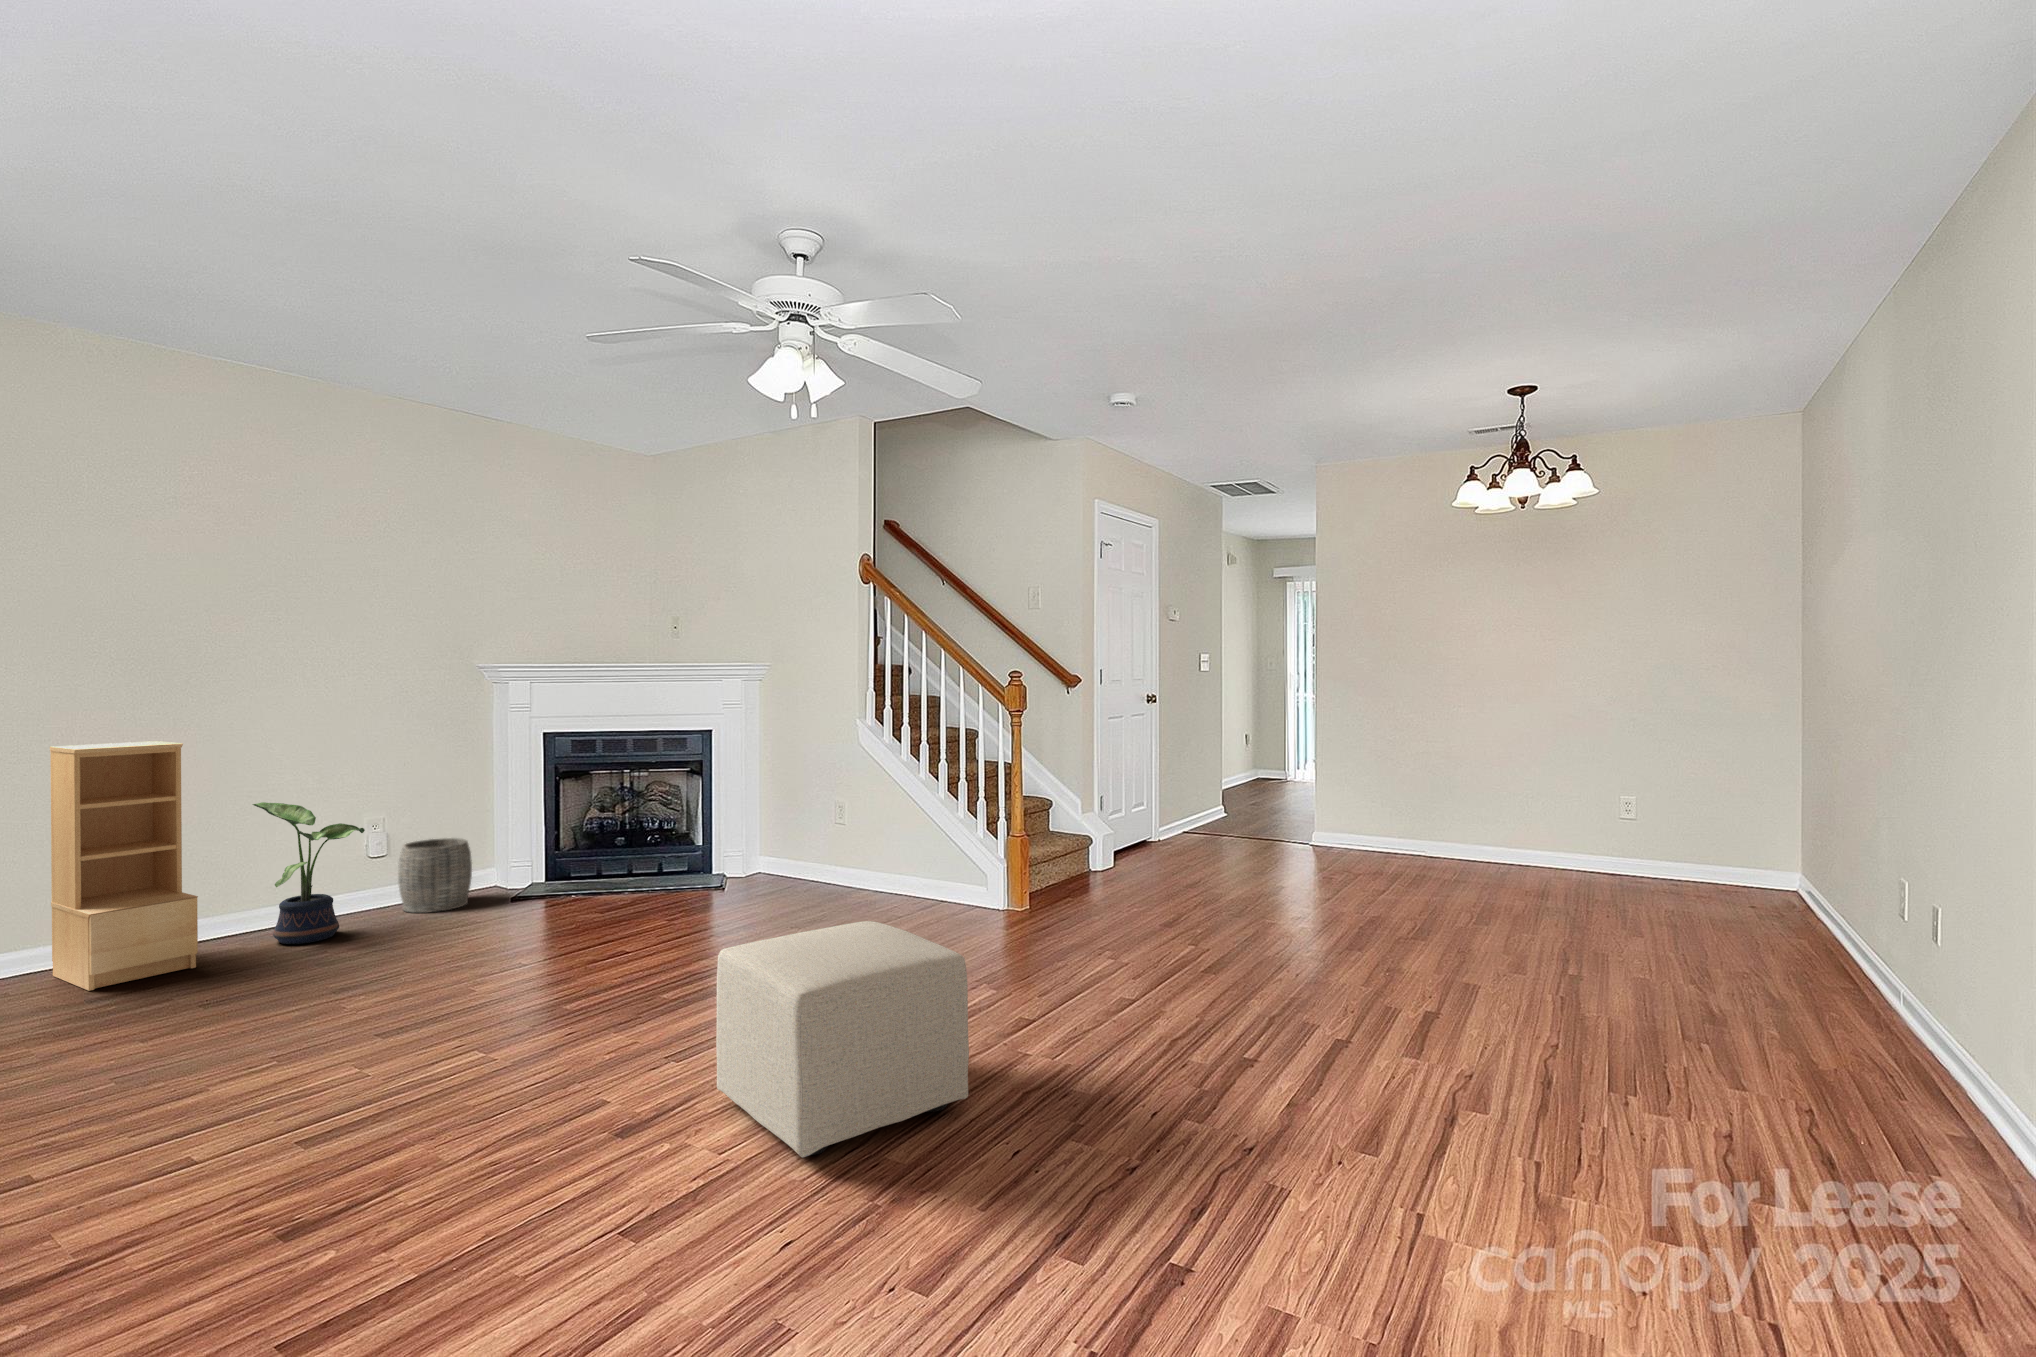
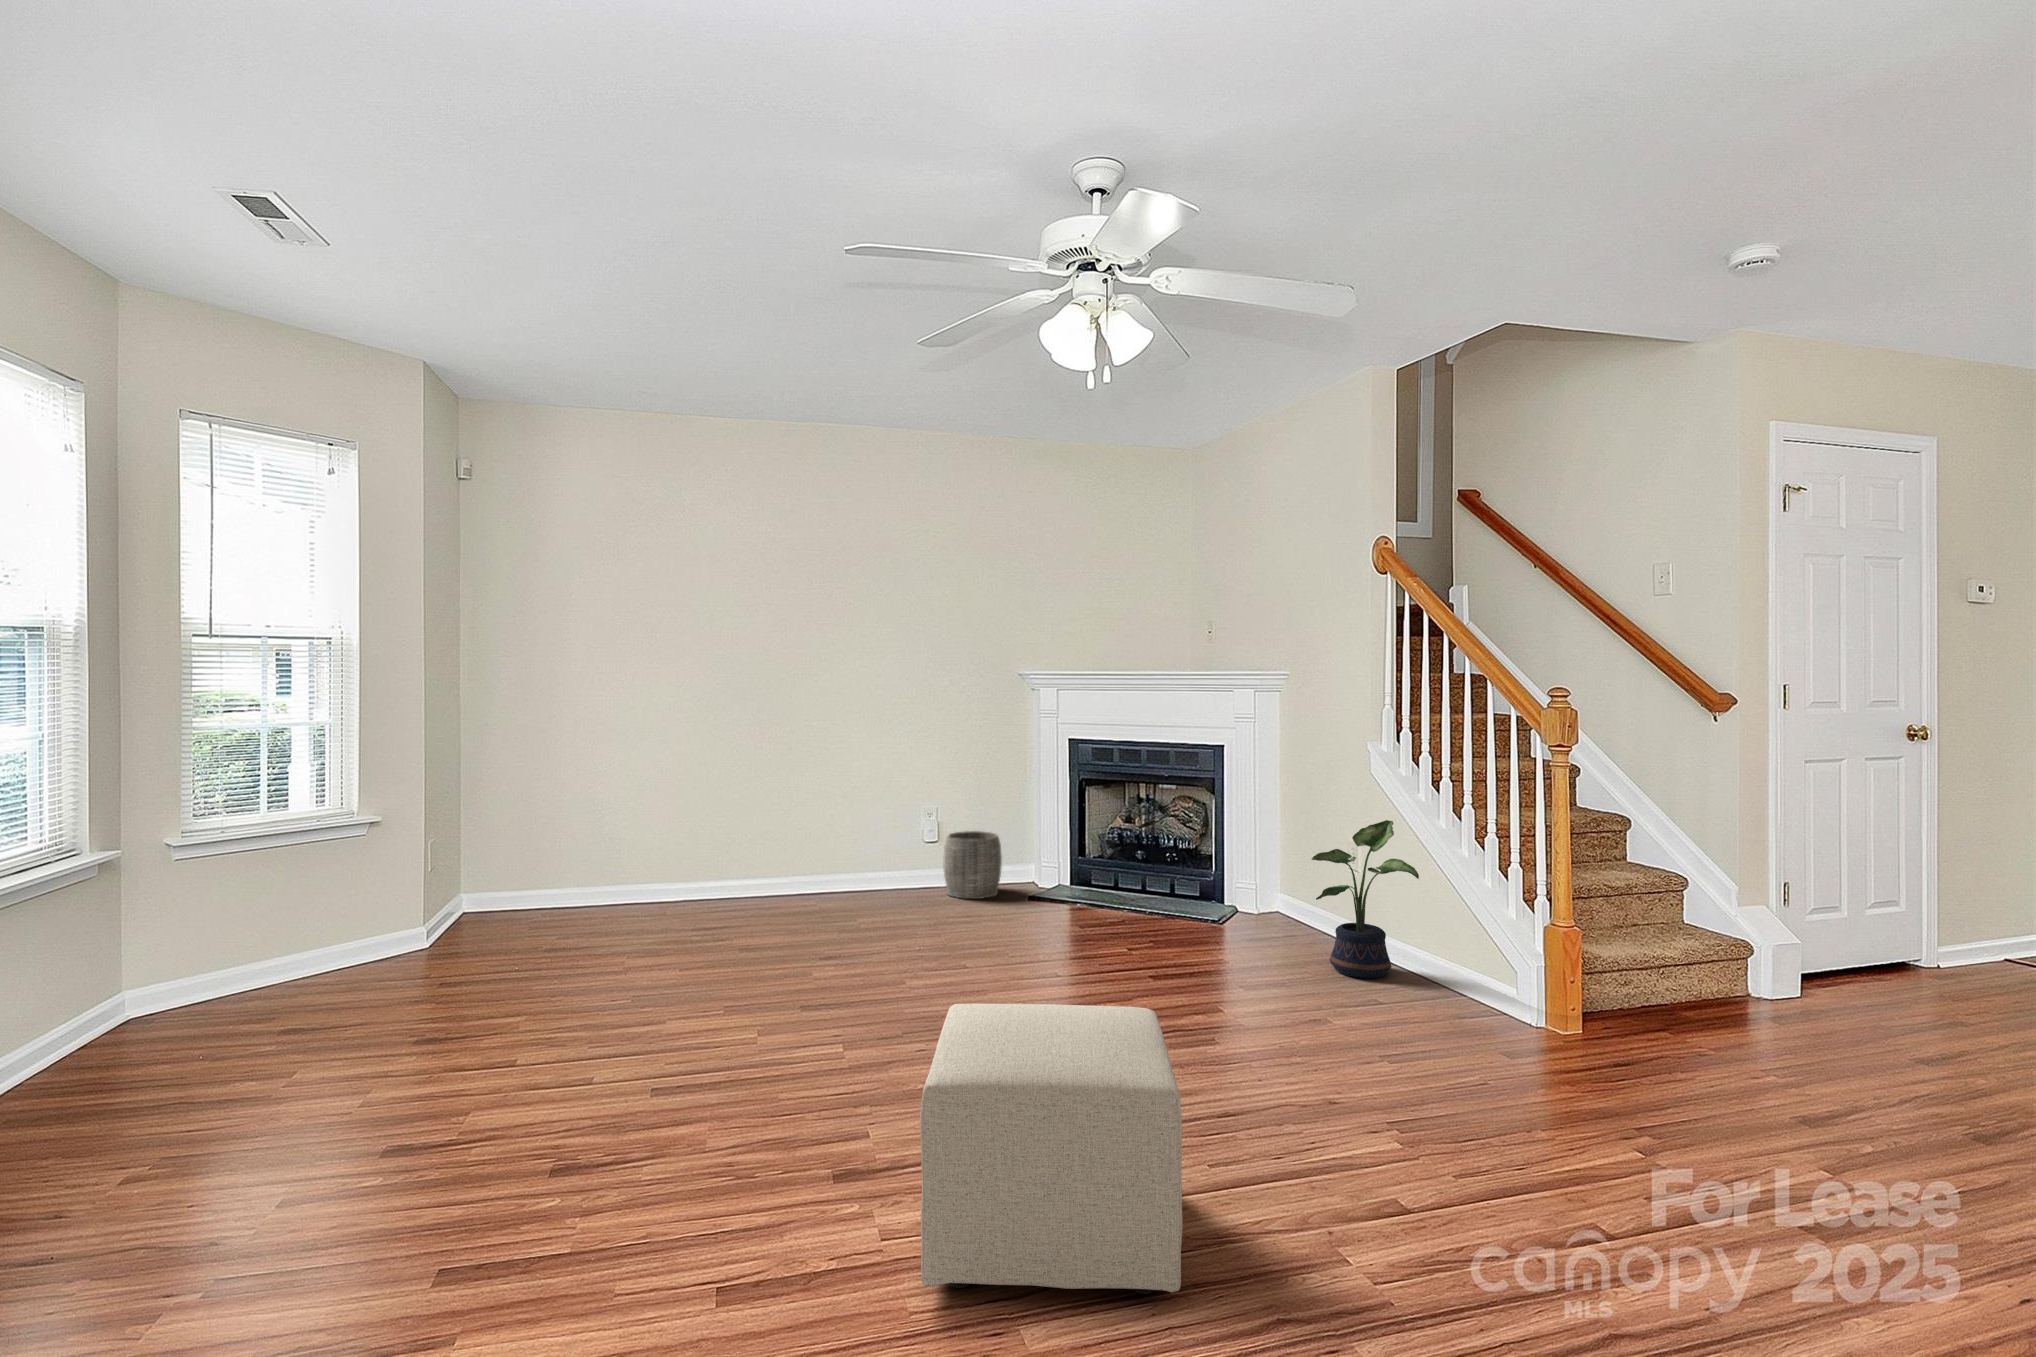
bookshelf: present [50,741,198,991] -> none [710,731,781,919]
potted plant: present [253,802,365,944] -> present [1312,820,1419,978]

